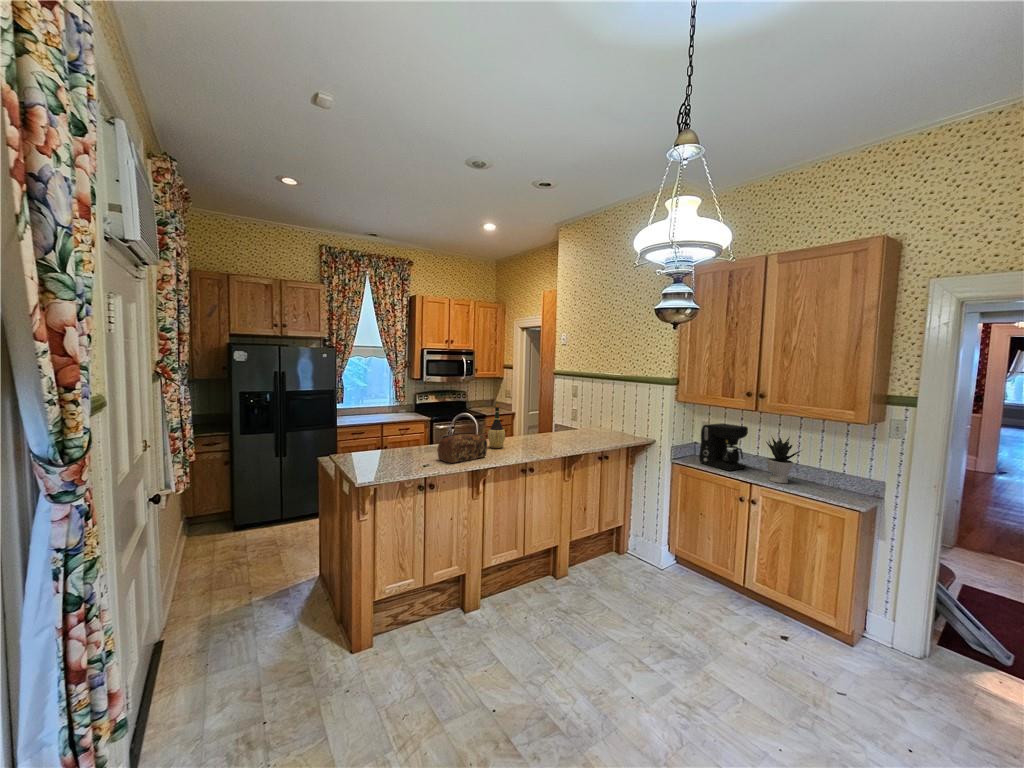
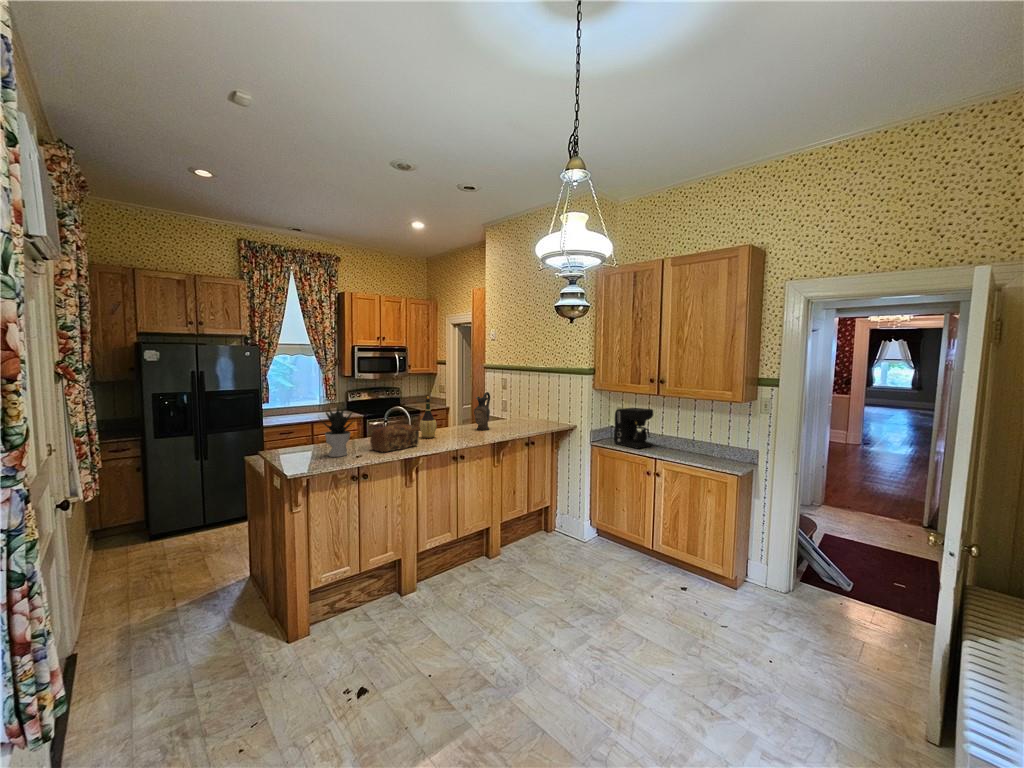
ceramic pitcher: none [544,401,562,441] -> present [474,392,490,430]
potted plant: present [766,436,800,483] -> present [322,407,353,457]

